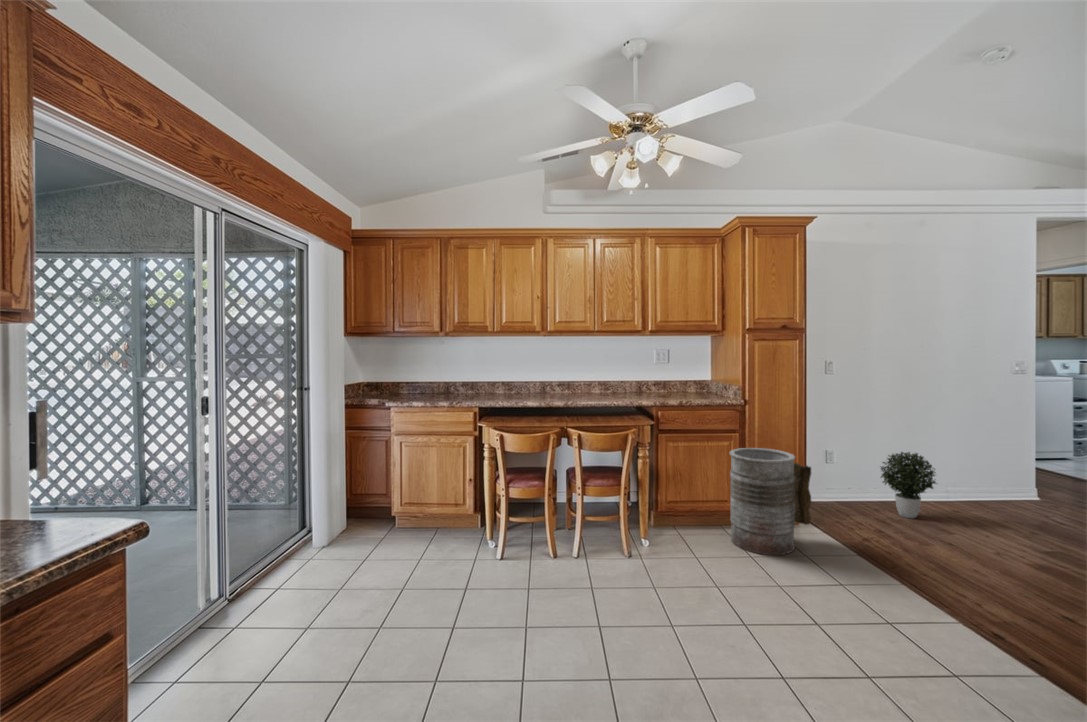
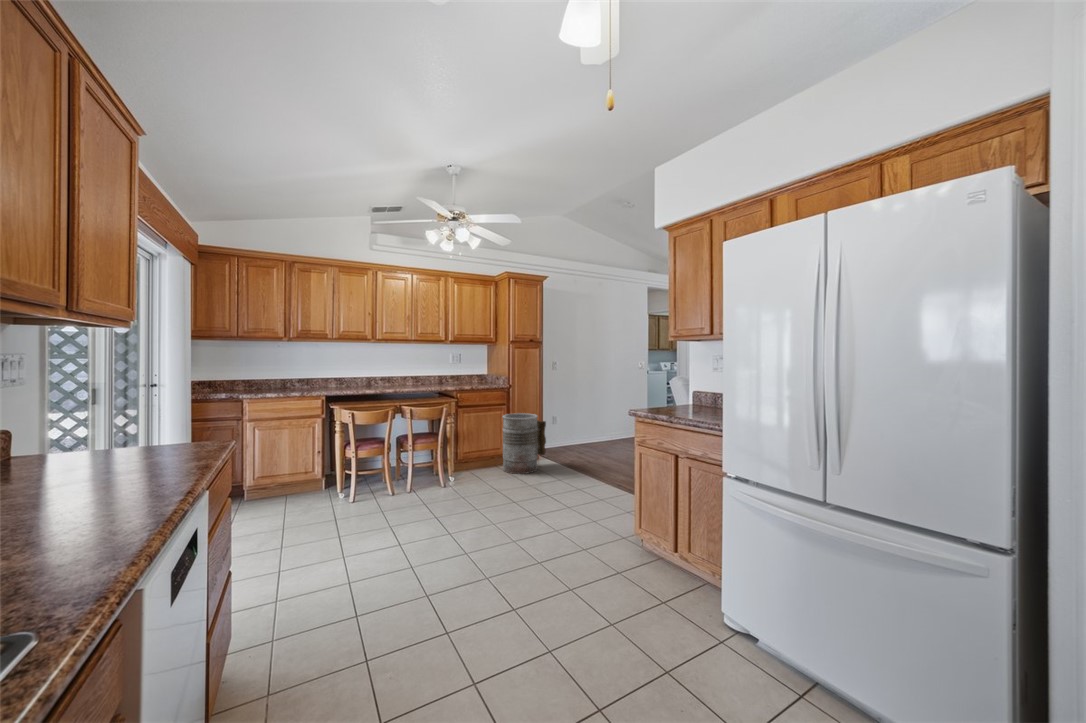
potted plant: present [881,452,937,518] -> none [579,412,605,449]

